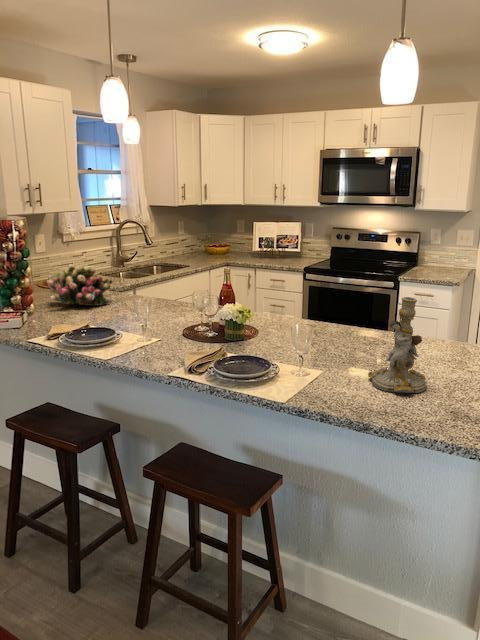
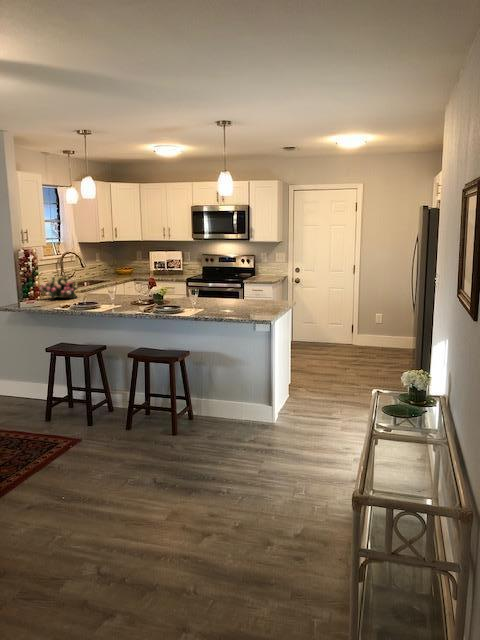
candlestick: present [368,297,427,393] -> none [223,273,247,312]

